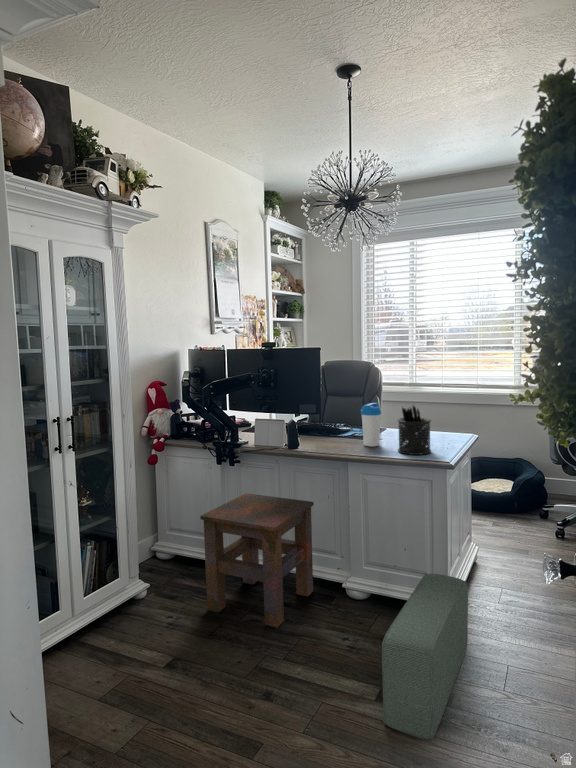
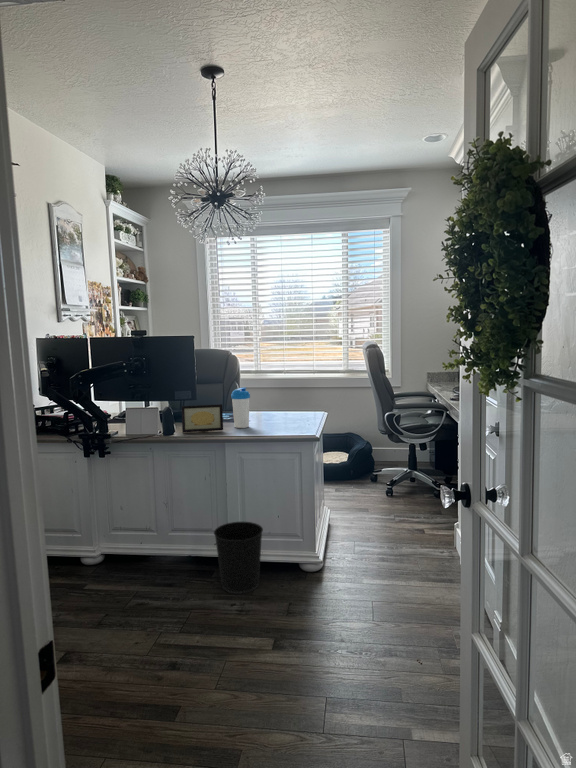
pen holder: present [398,406,431,455] -> none [267,387,297,432]
picture frame: none [308,420,350,448] -> present [182,404,223,432]
side table: present [200,493,314,628] -> none [79,483,192,607]
wastebasket: none [331,548,385,627] -> present [214,522,263,594]
pouf: present [382,574,468,739] -> none [282,535,339,671]

